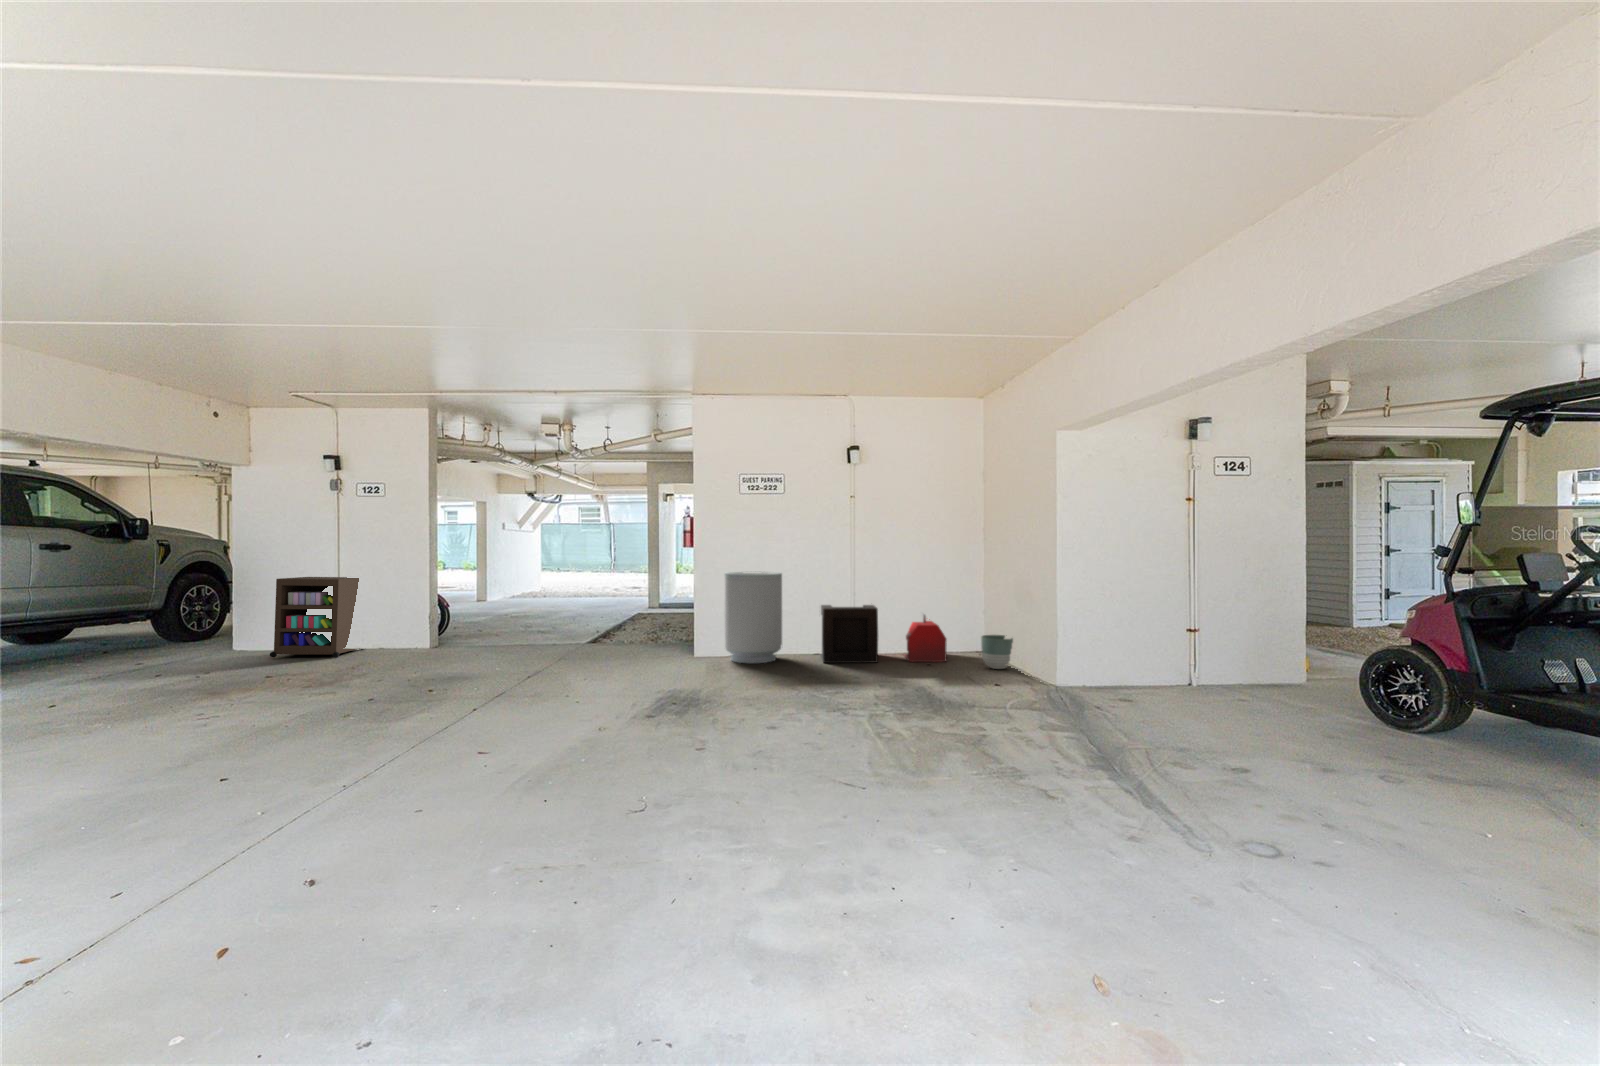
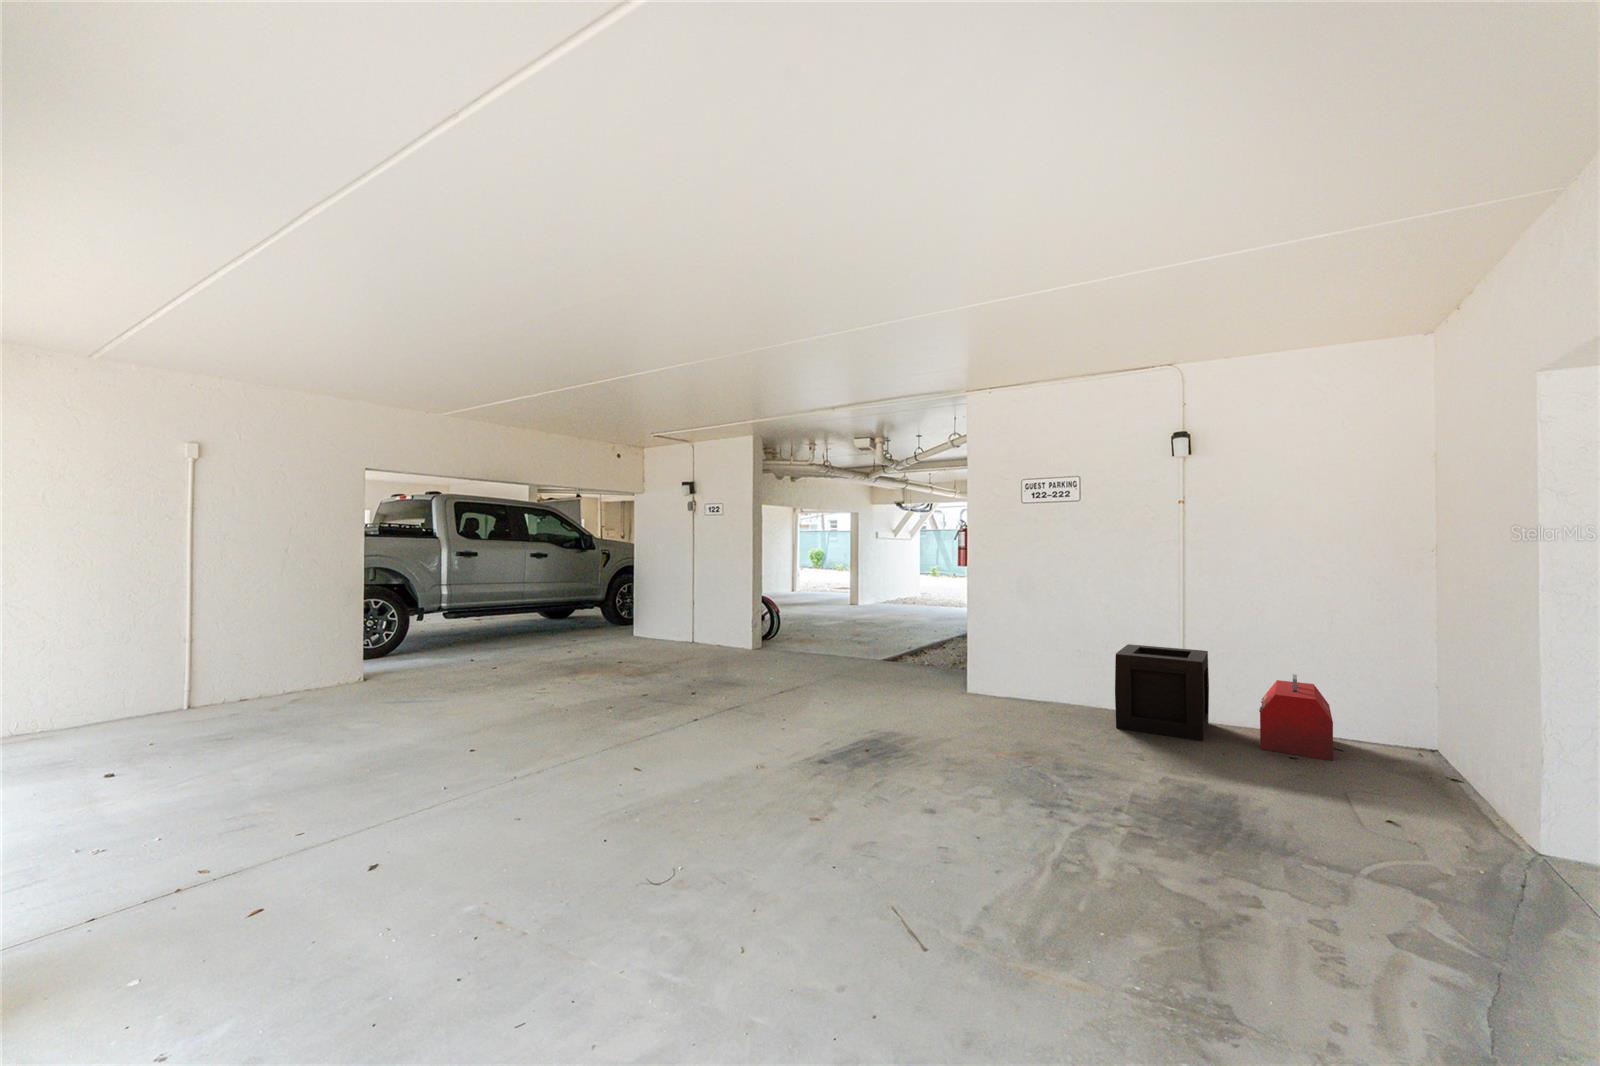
trash can: present [724,572,782,663] -> none [991,597,1067,714]
storage cabinet: present [270,577,363,658] -> none [644,582,710,651]
planter: present [981,635,1013,669] -> none [1396,730,1472,796]

